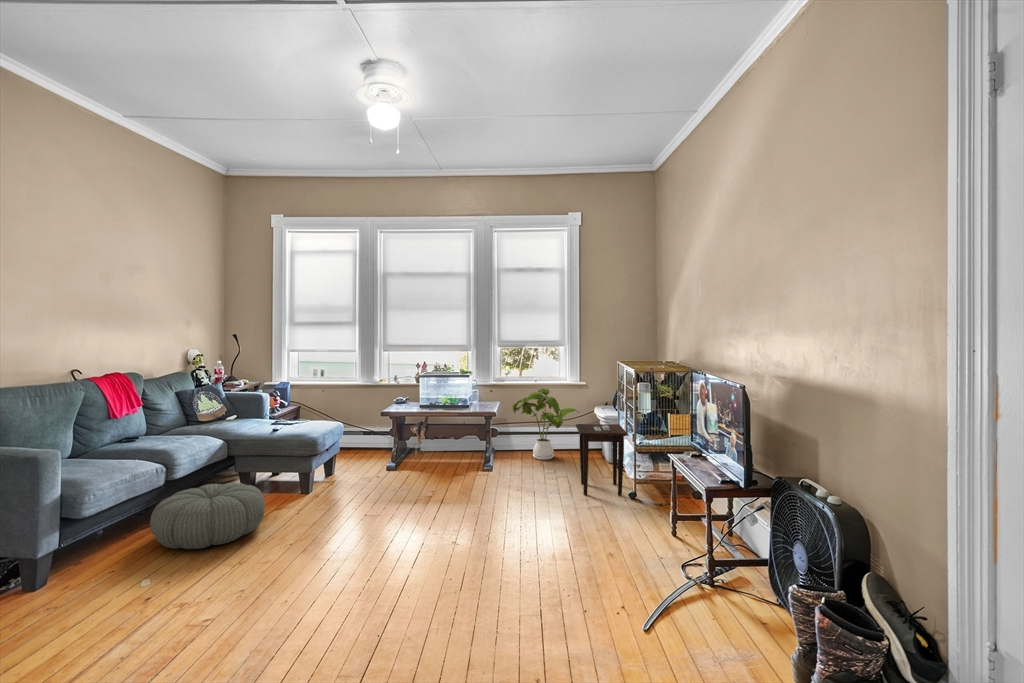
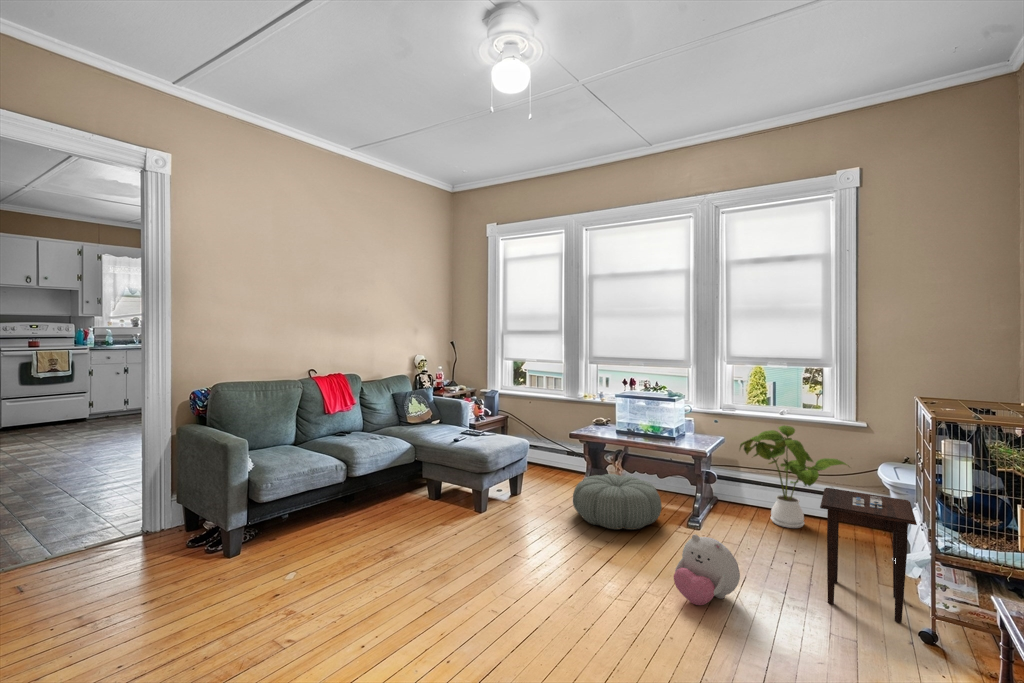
plush toy: none [498,466,539,513] -> present [674,534,740,605]
pouf: present [150,483,265,549] -> present [573,474,662,530]

